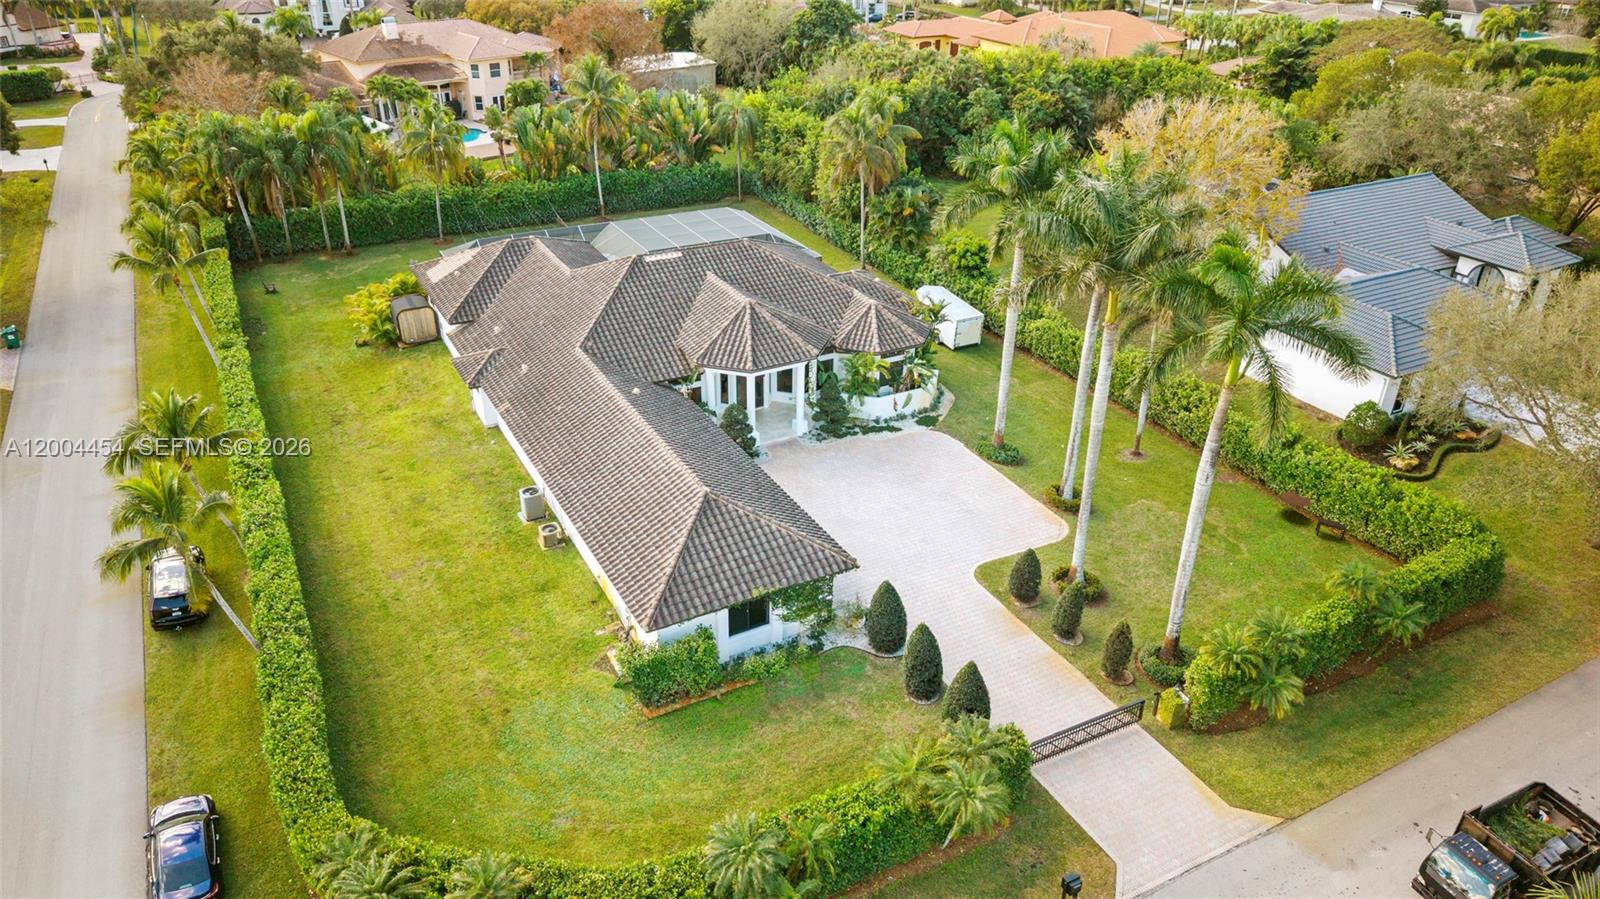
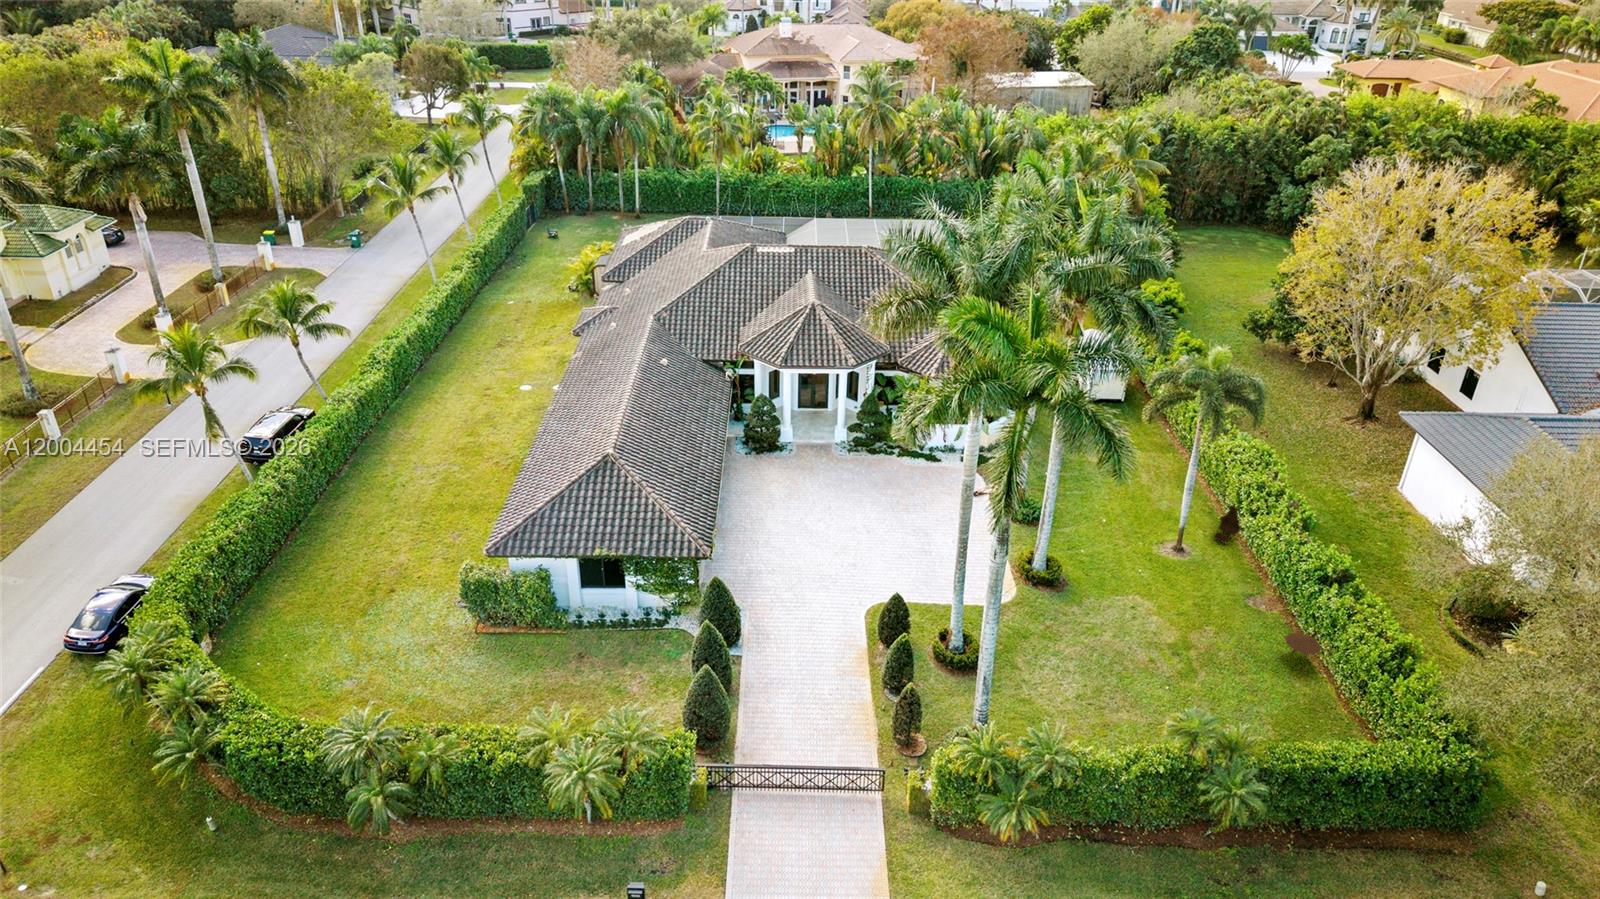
lounge chair: none [1155,408,1178,444] -> present [1214,505,1242,543]
bench: present [1315,518,1347,541] -> none [1305,672,1346,707]

